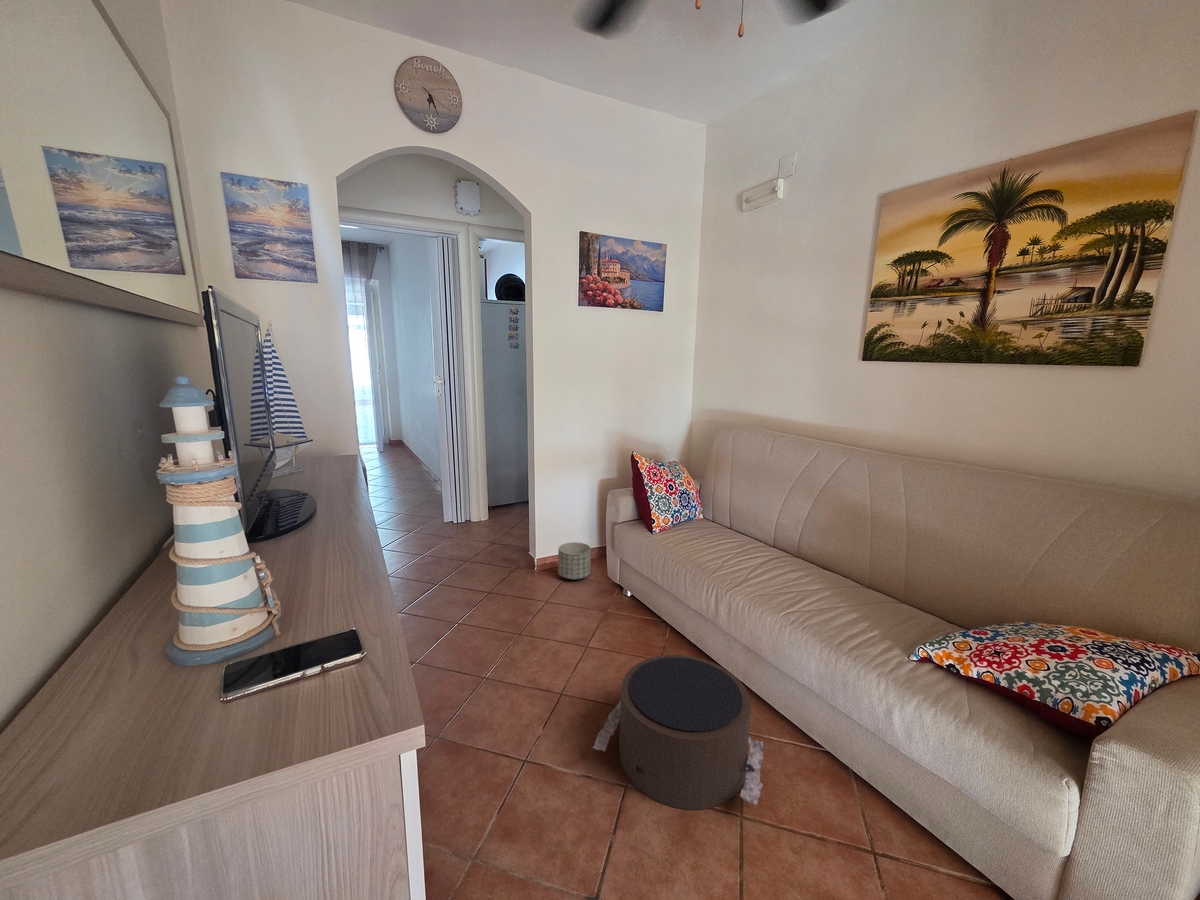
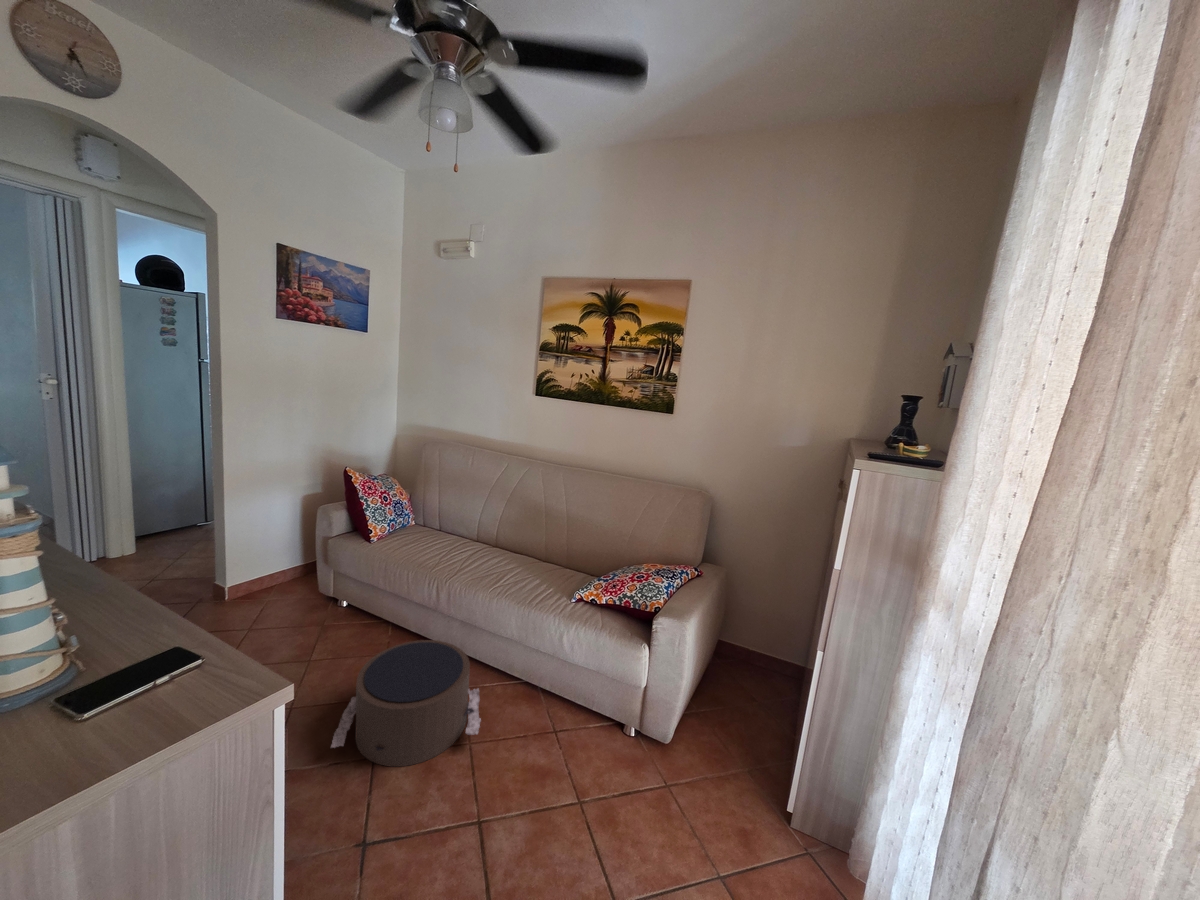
planter: present [558,542,591,580] -> none [257,560,297,599]

